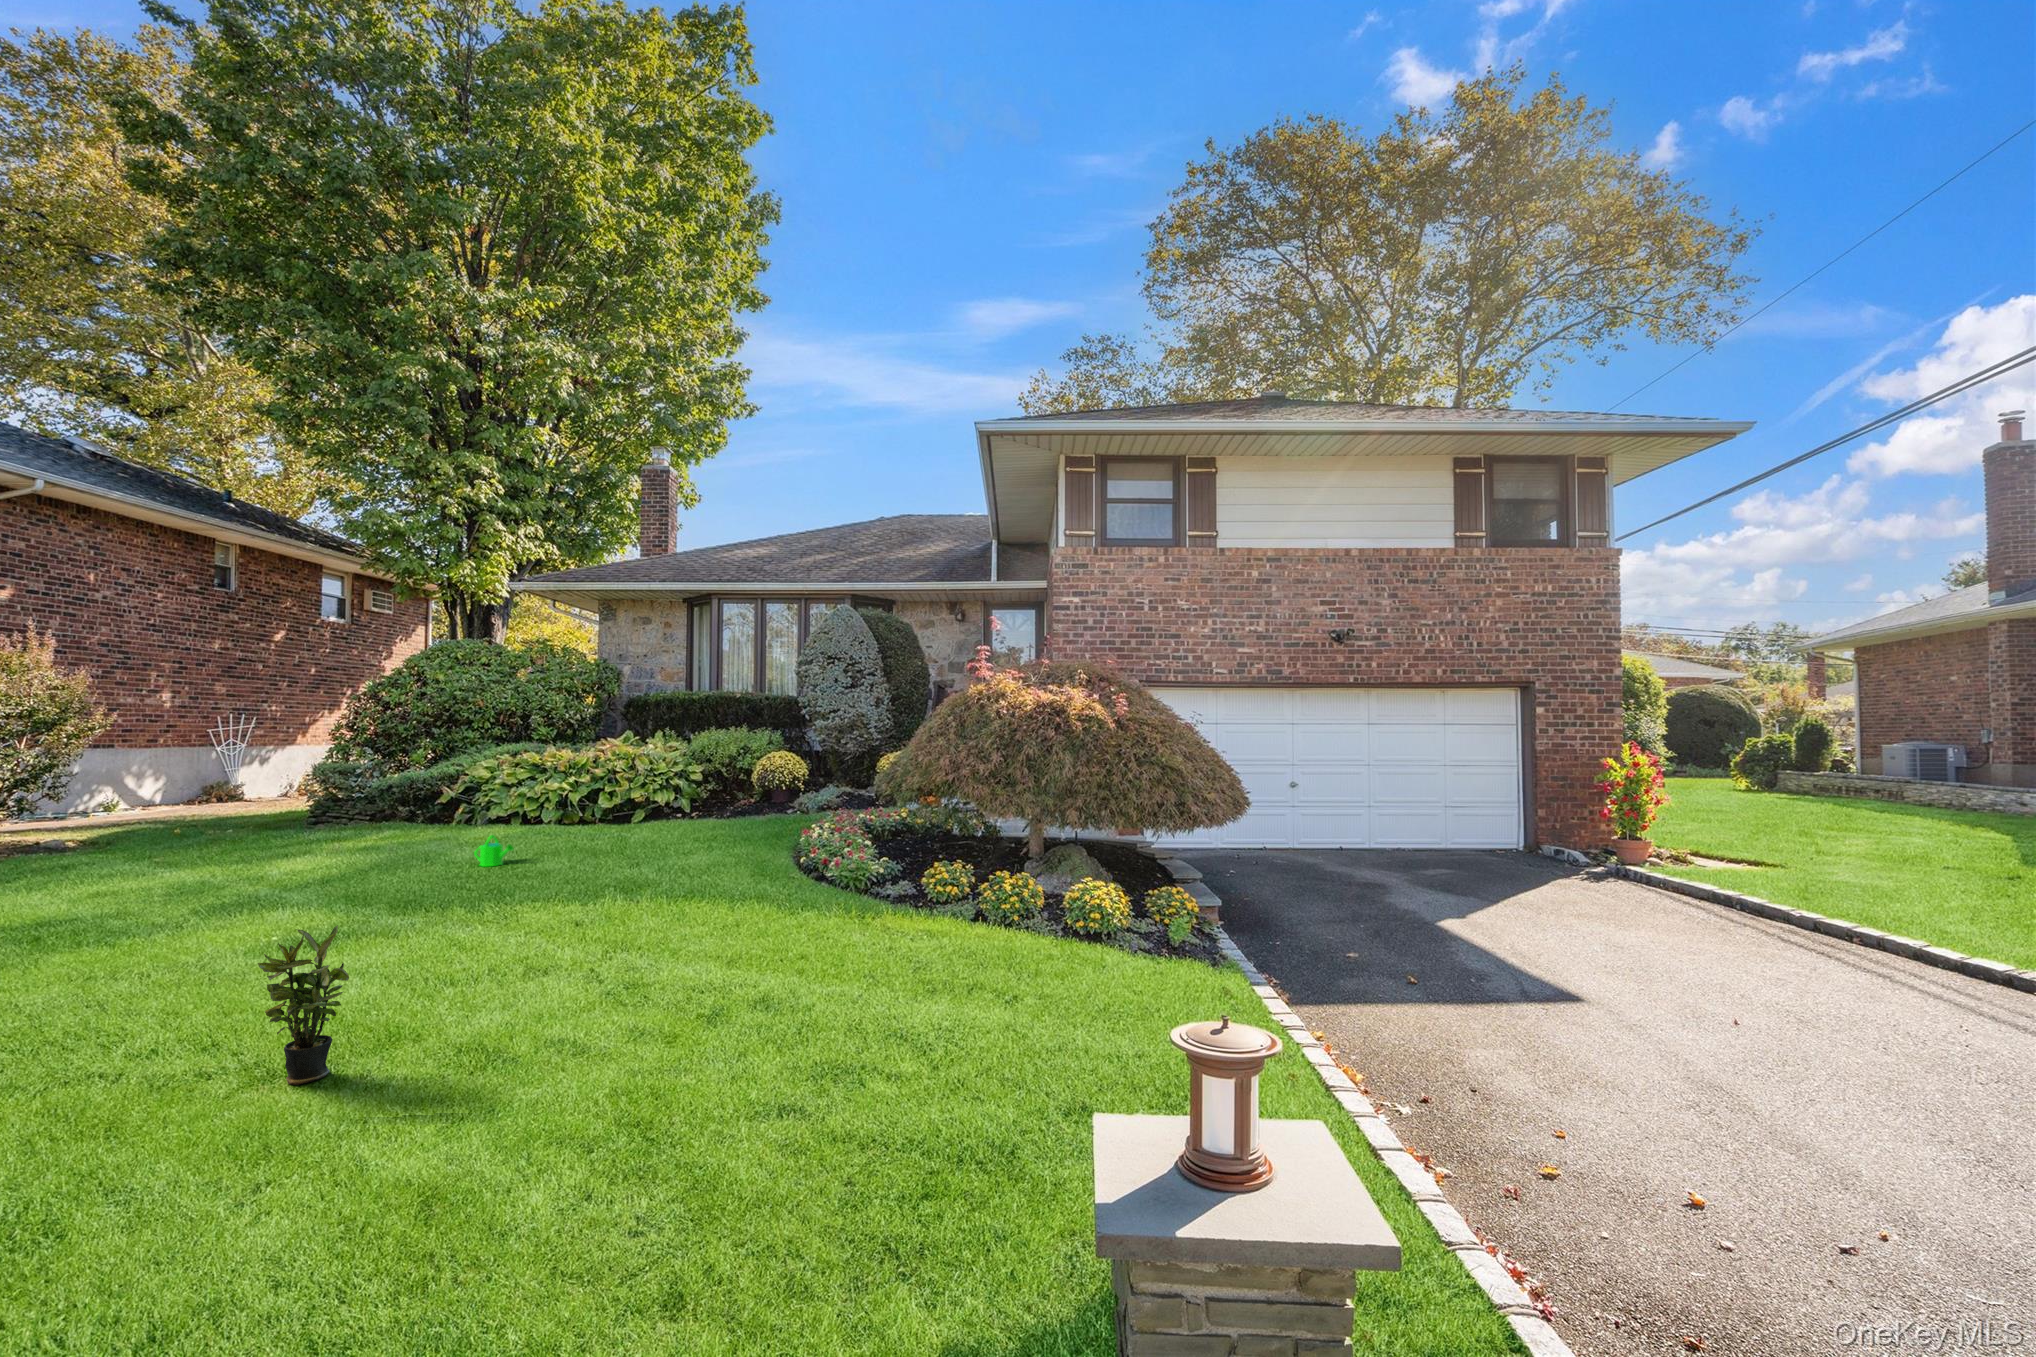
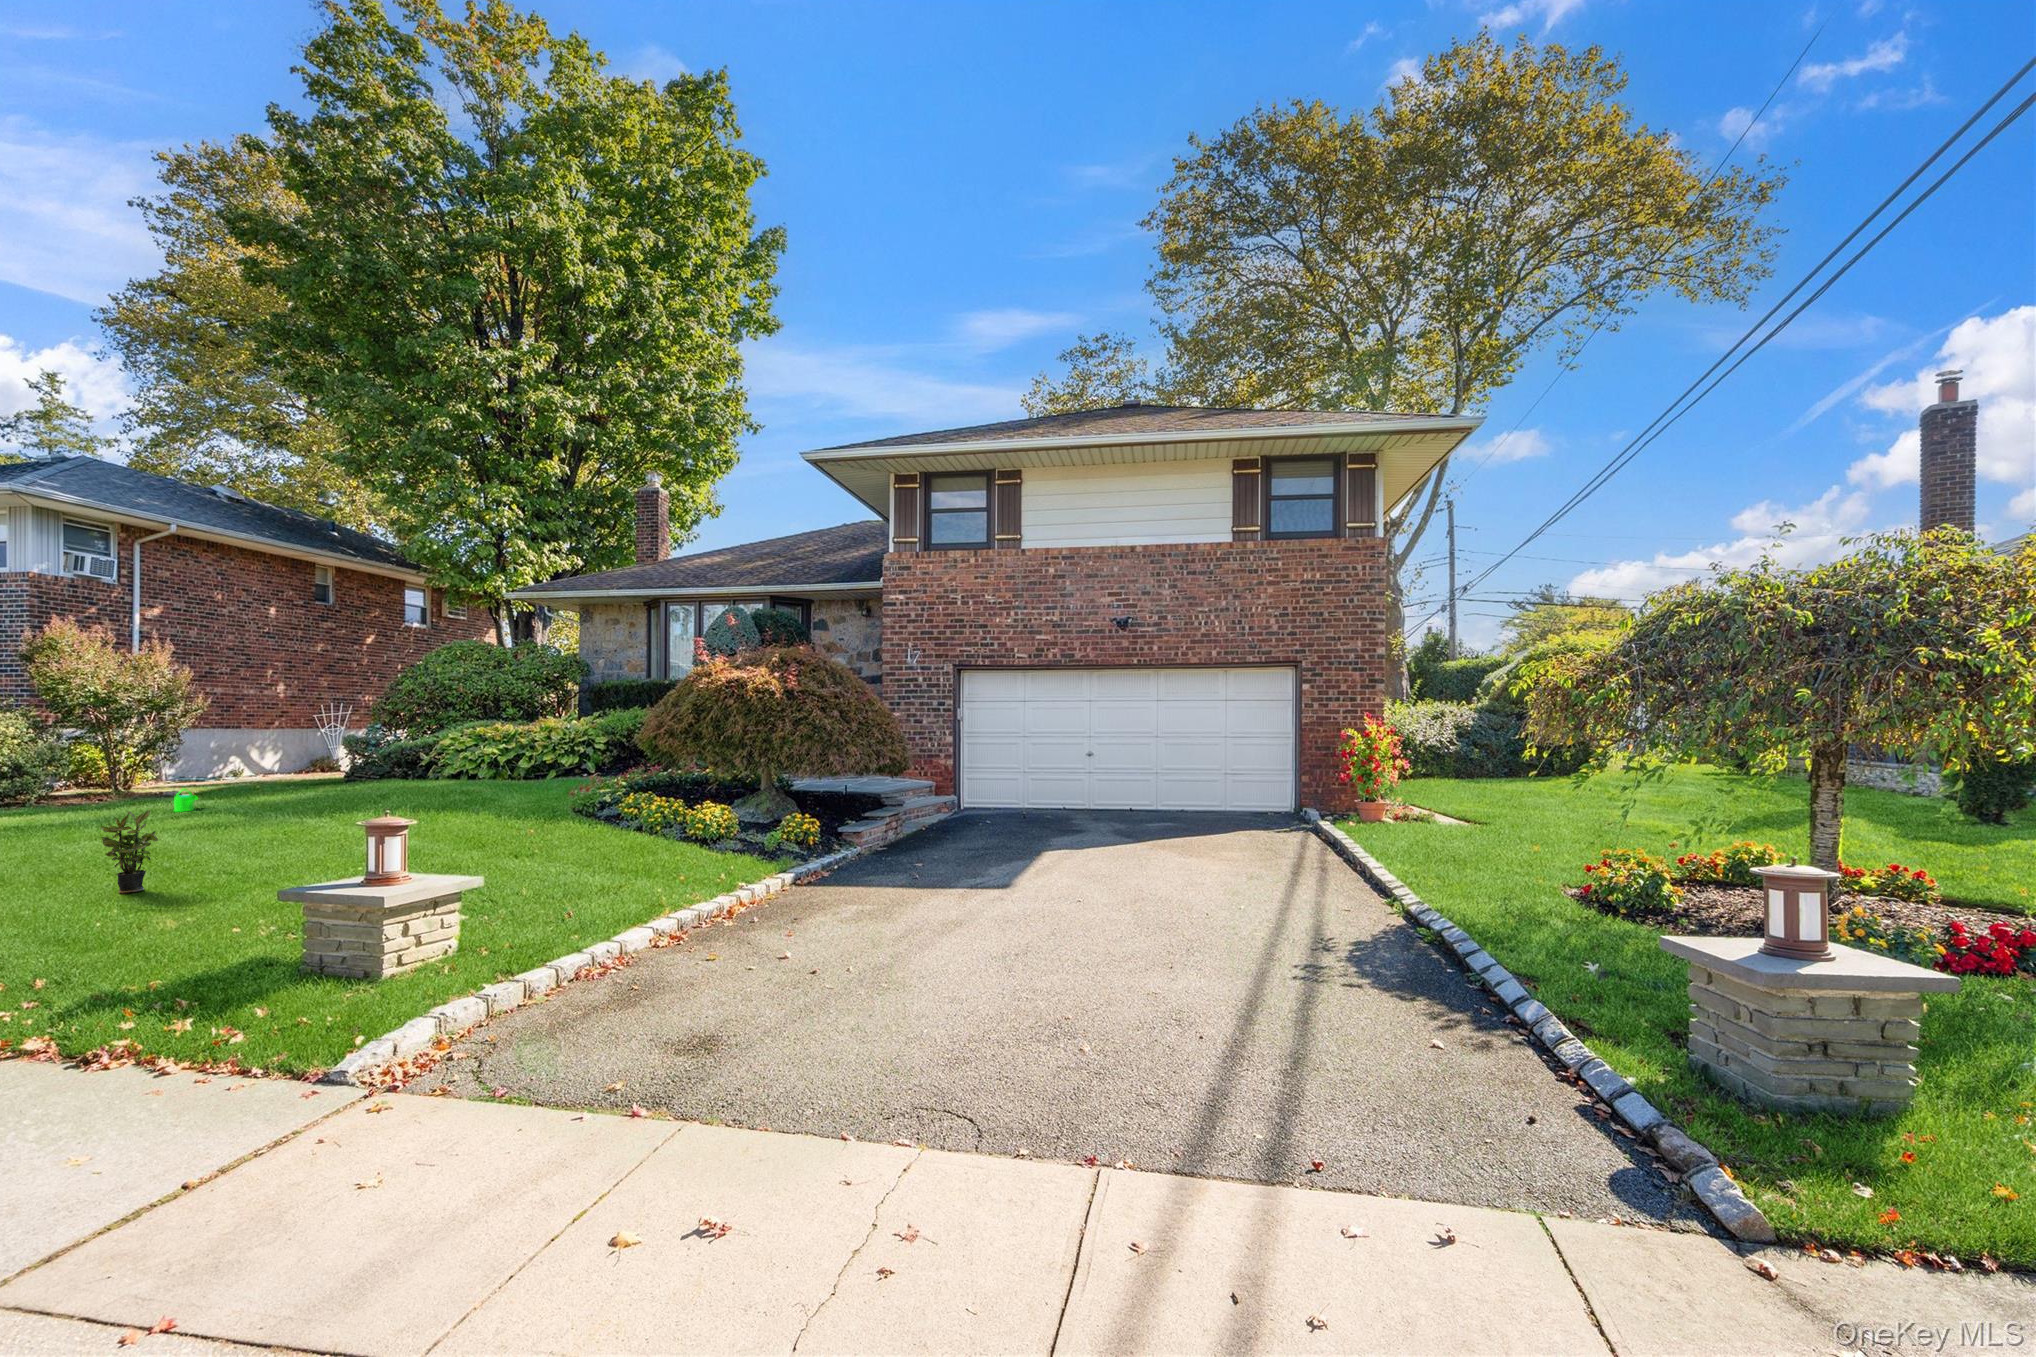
watering can: present [474,835,514,867] -> present [174,789,198,812]

